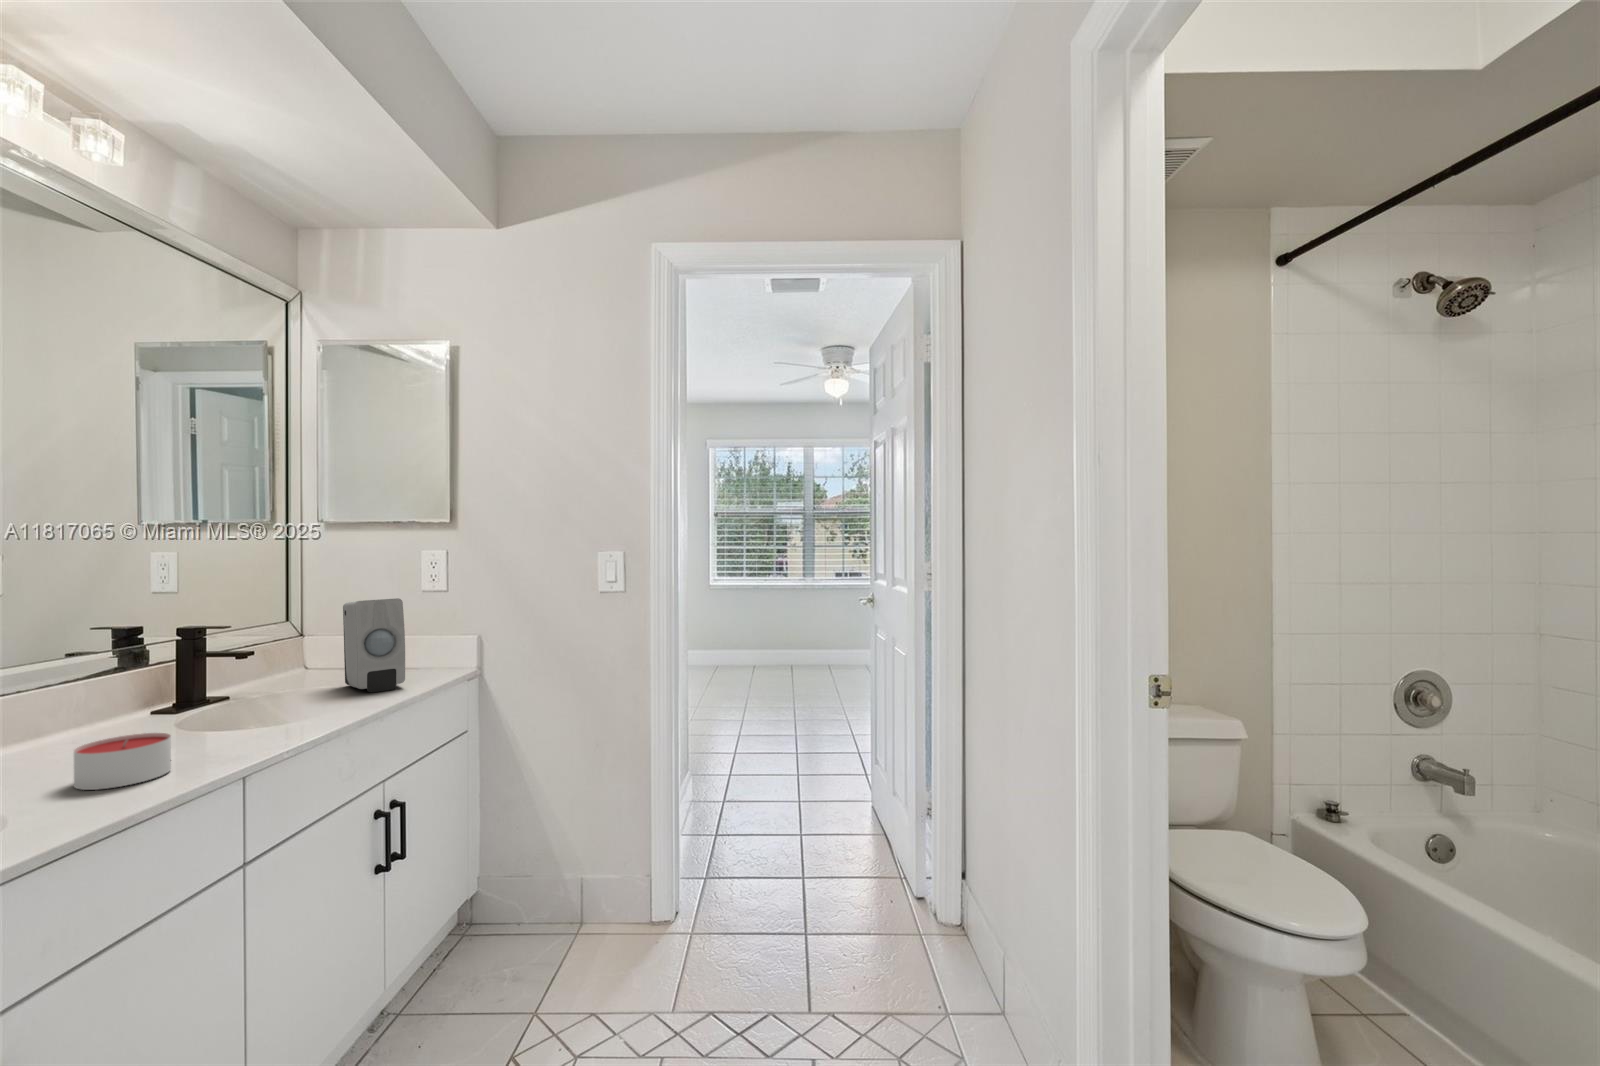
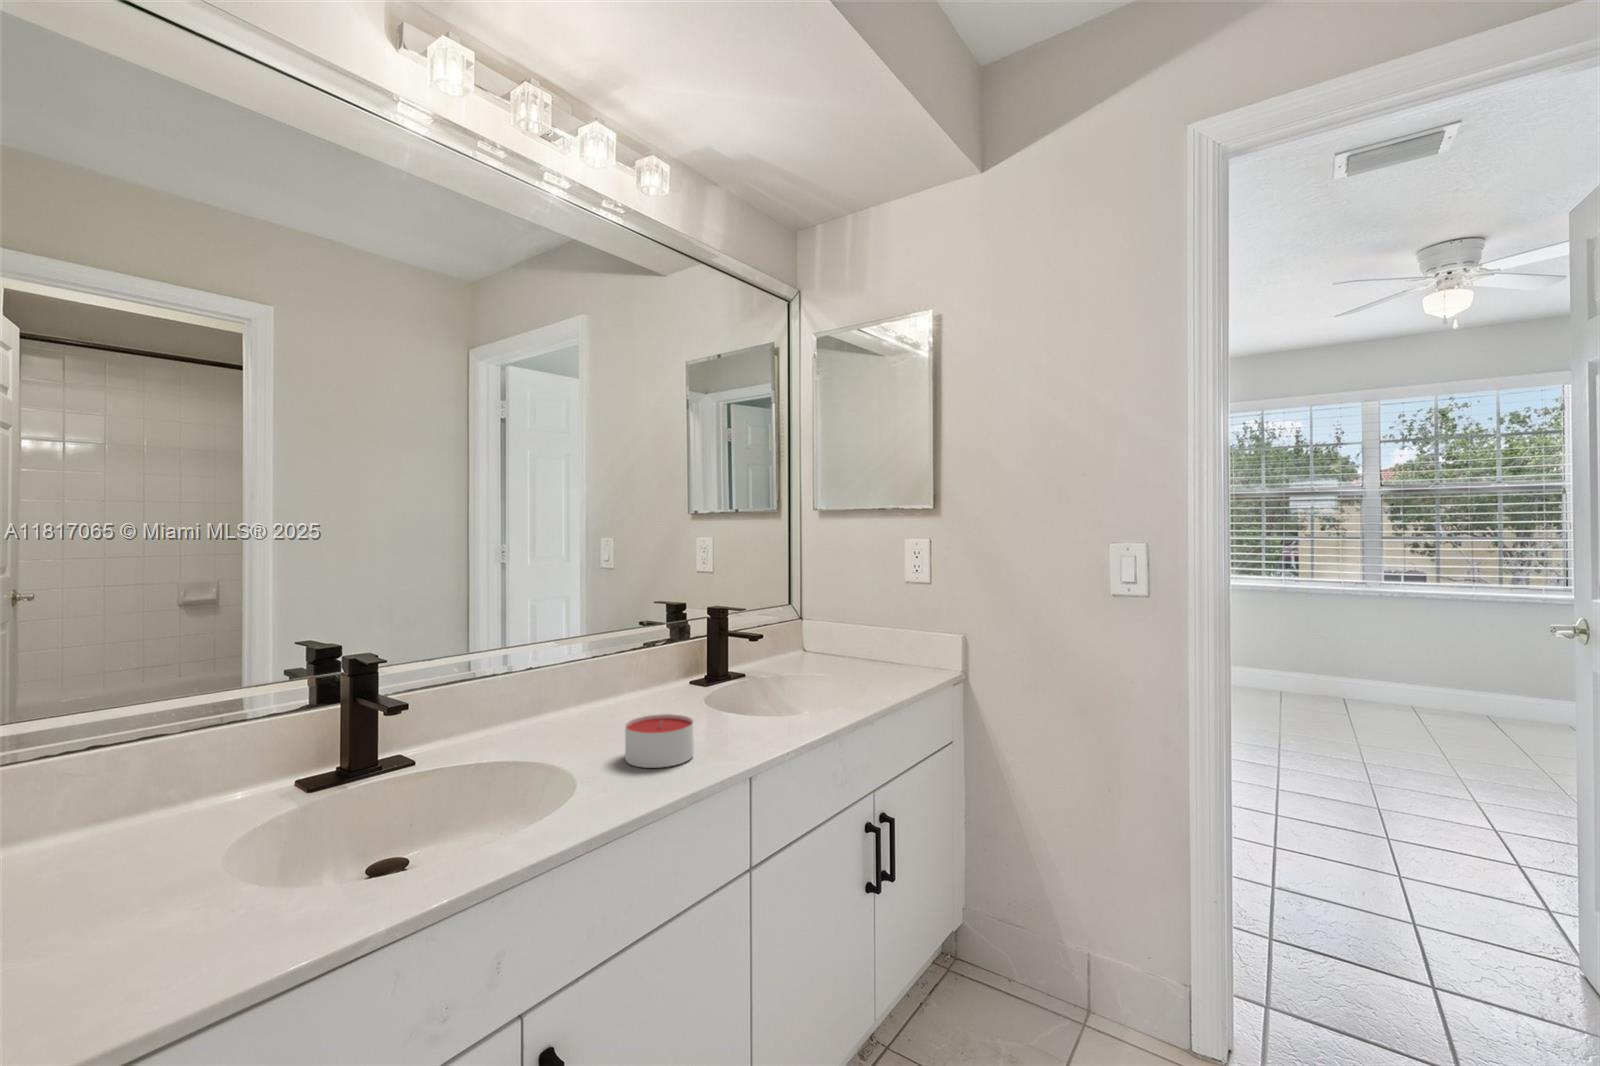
soap dispenser: present [343,598,405,692] -> none [836,591,892,690]

